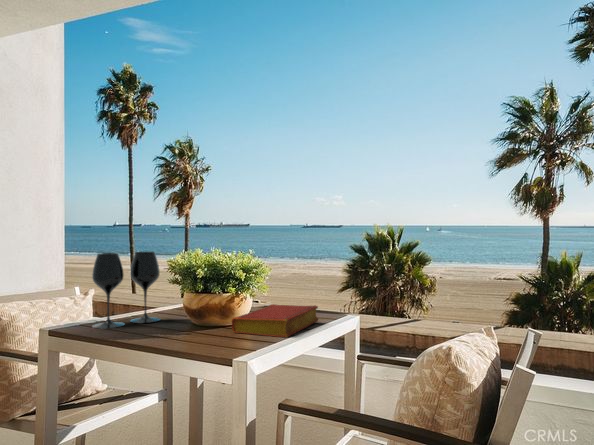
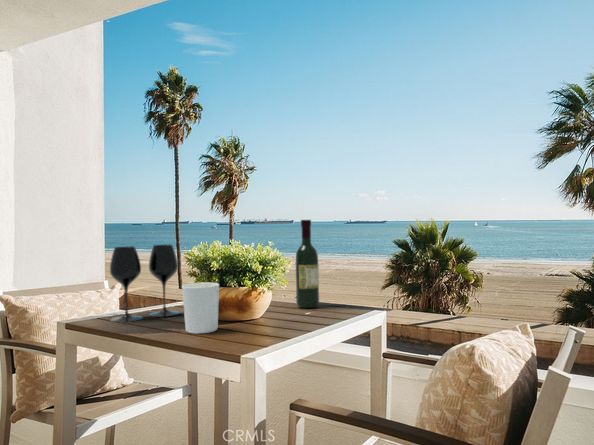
wine bottle: none [274,229,296,314] -> present [295,220,319,308]
candle holder: none [170,289,206,339] -> present [182,282,219,334]
book: present [232,304,318,337] -> none [246,298,339,333]

